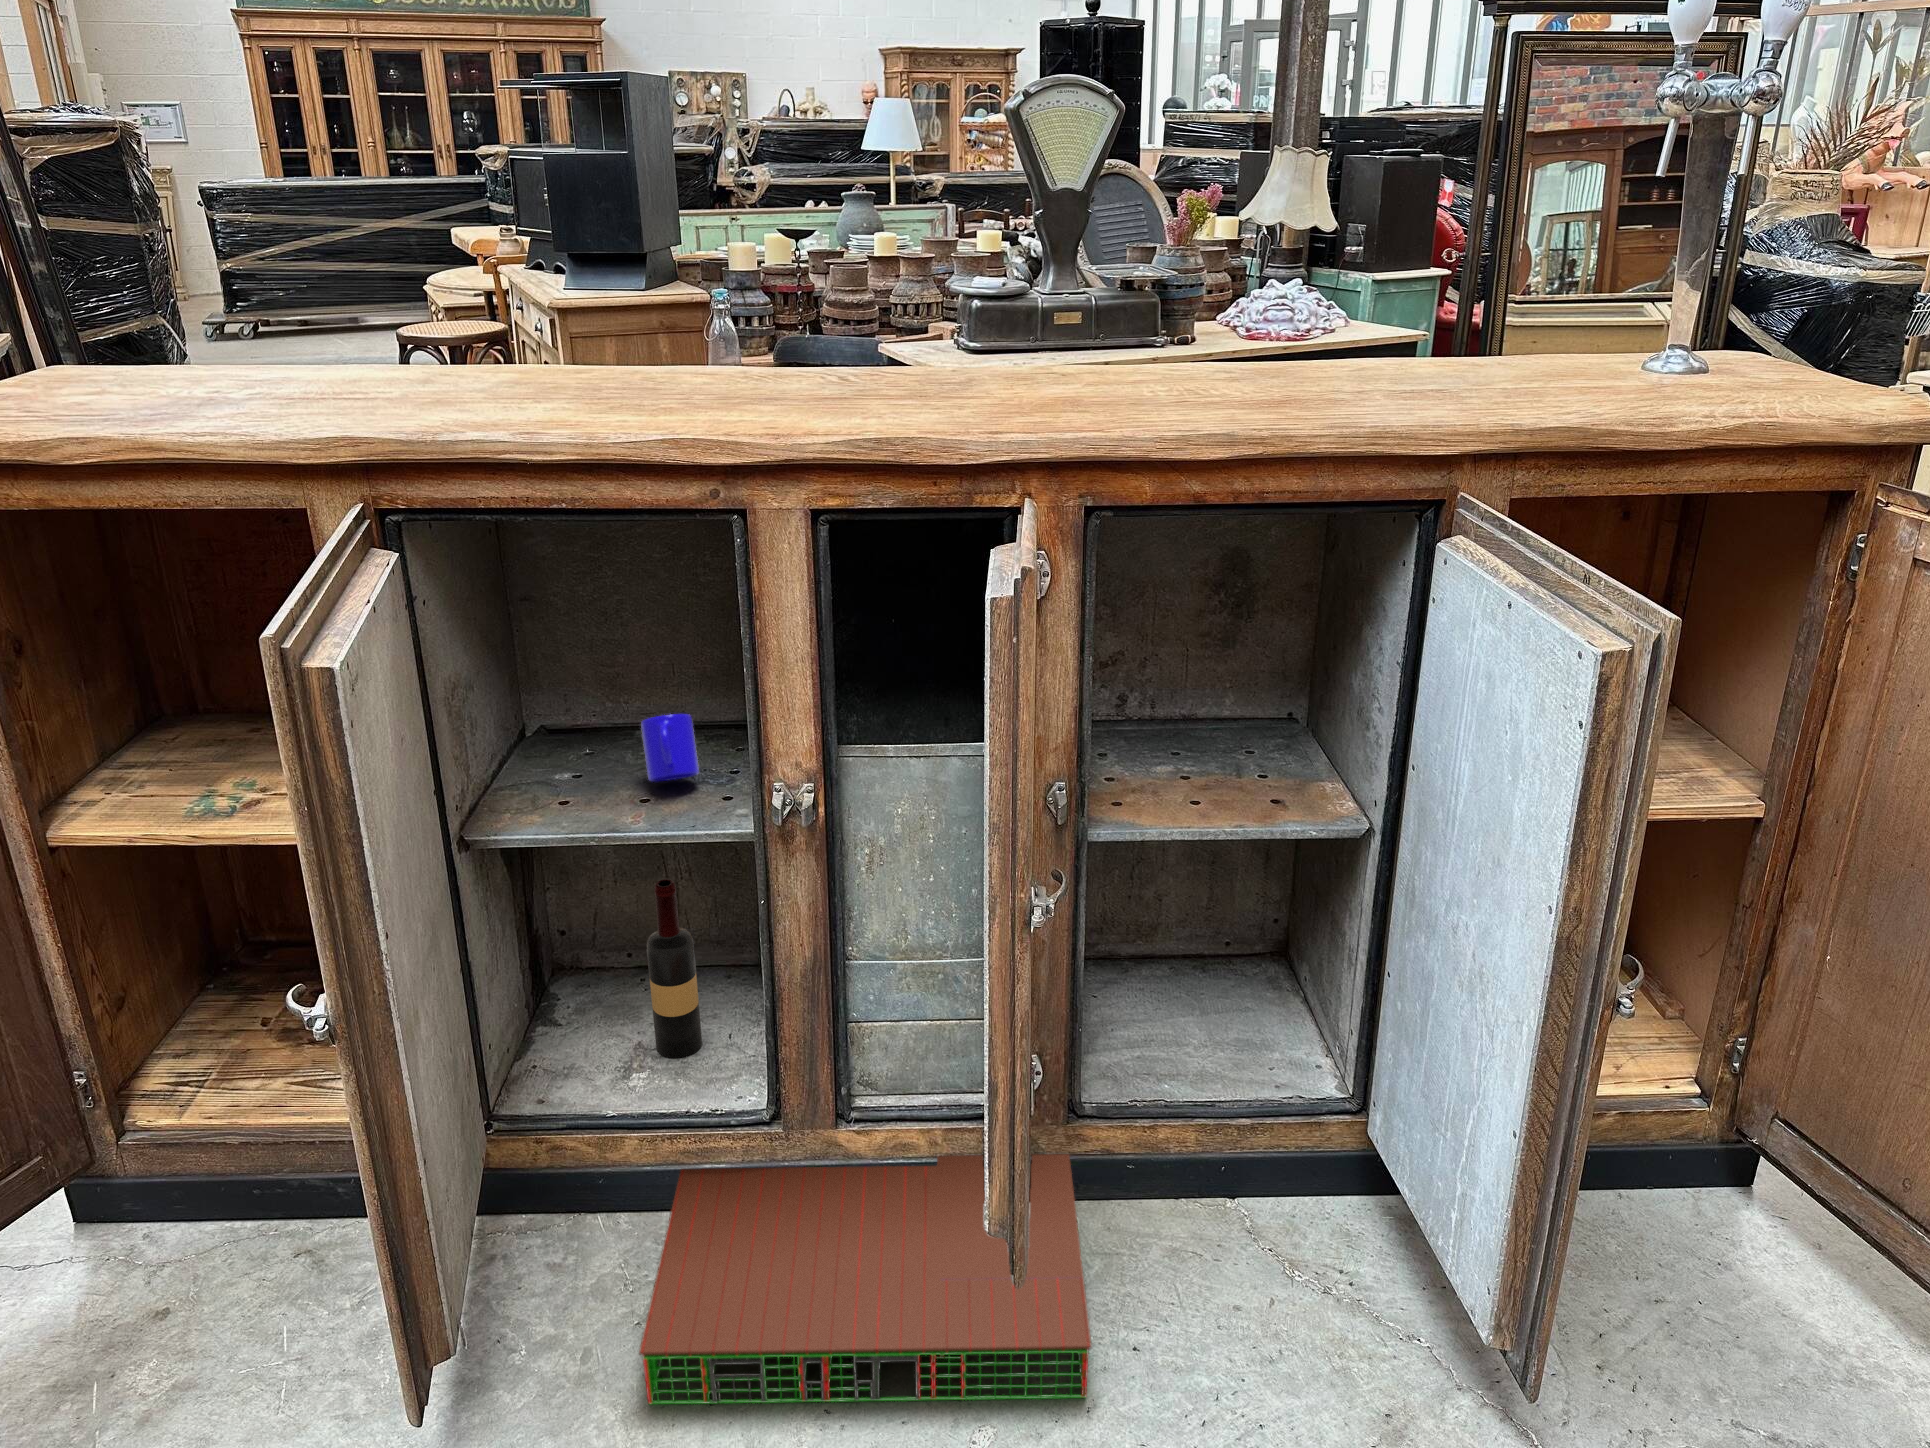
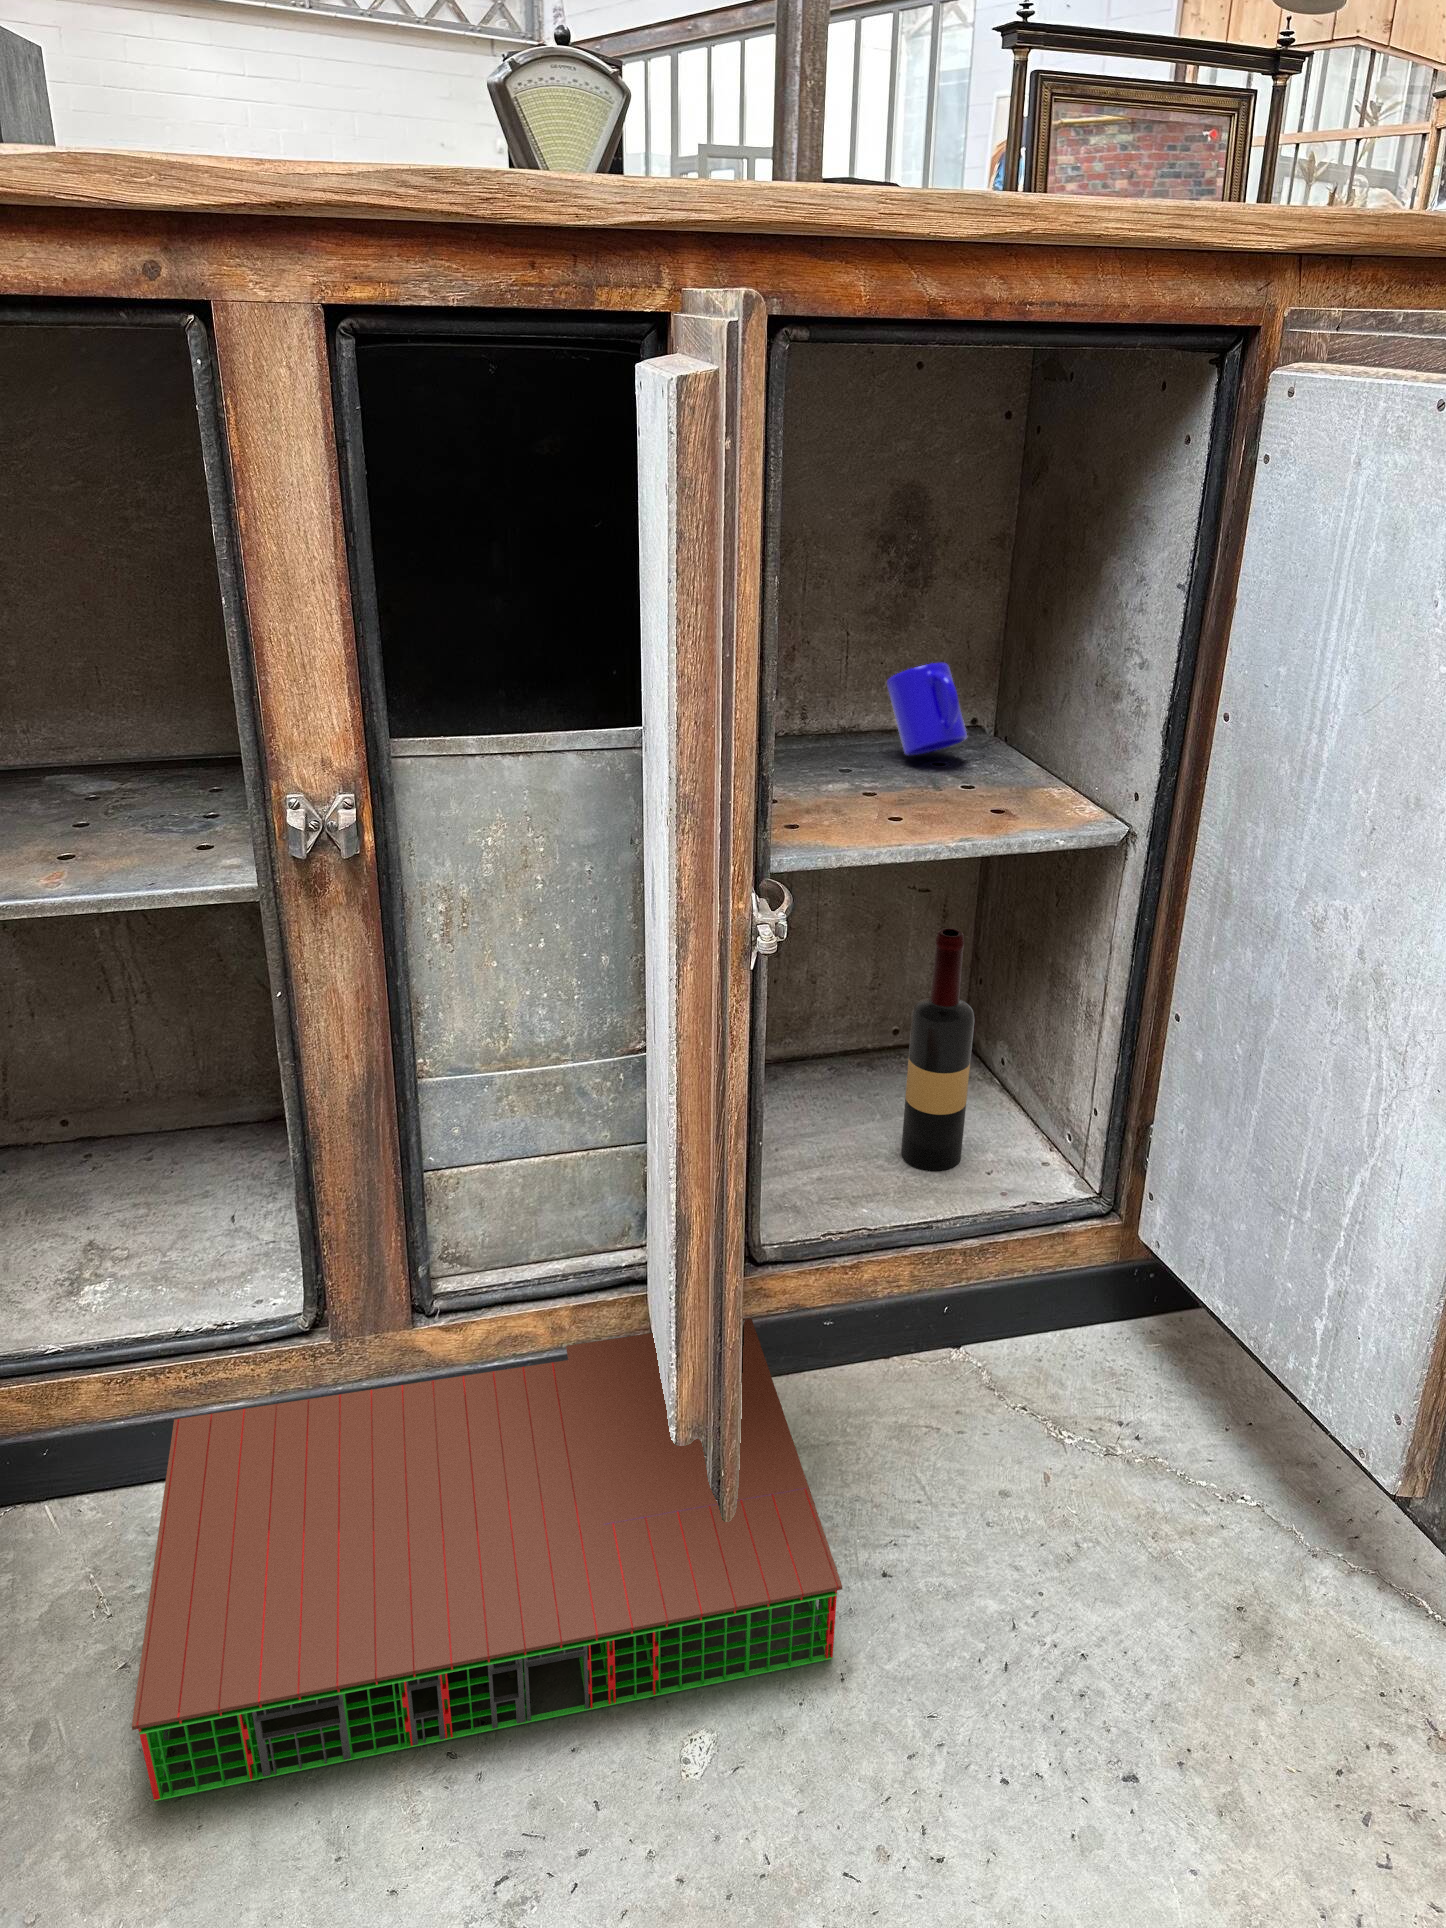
mug: present [641,714,699,782] -> present [887,663,967,755]
wine bottle: present [646,879,702,1059] -> present [901,928,974,1172]

